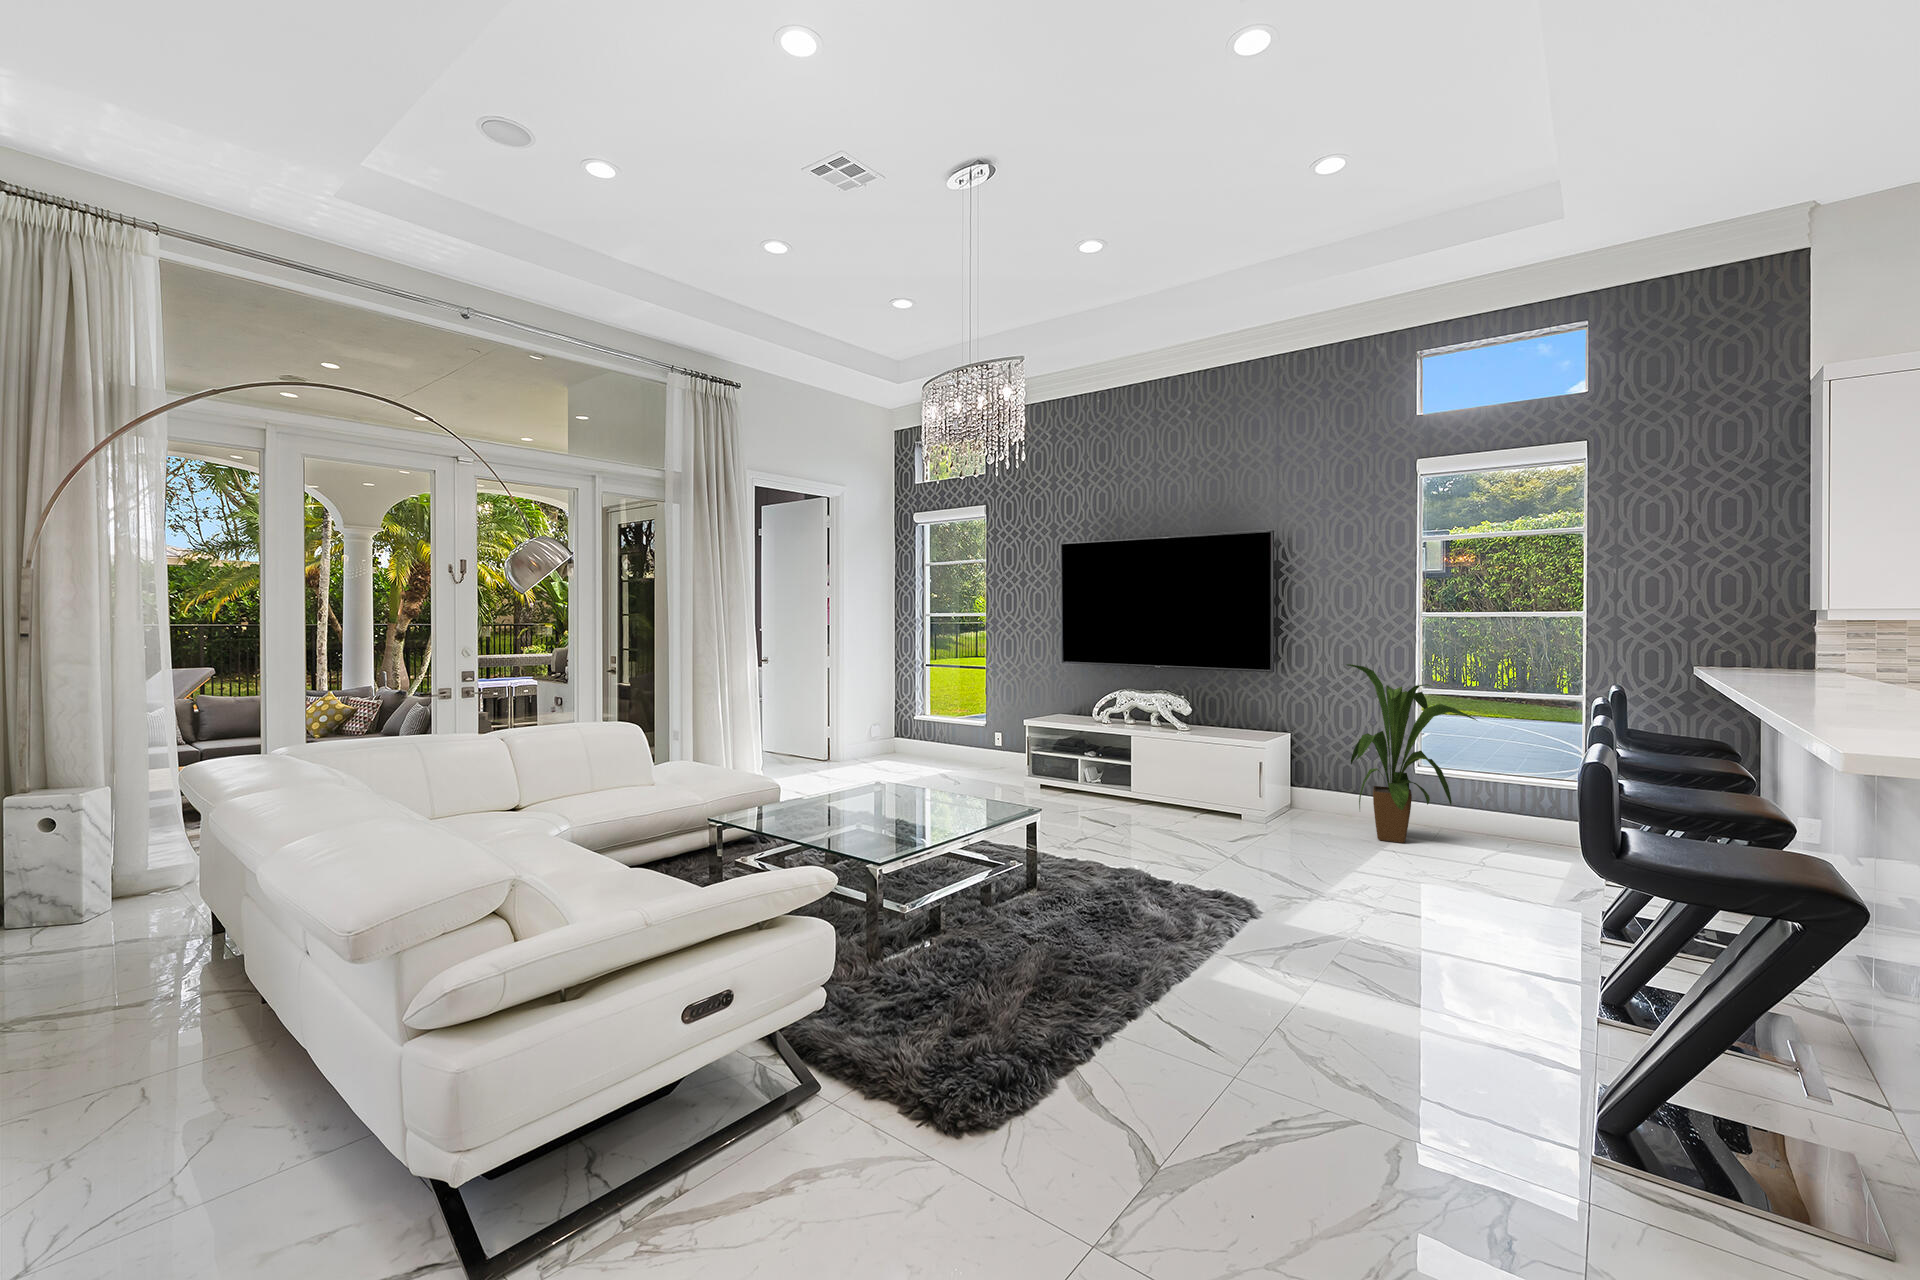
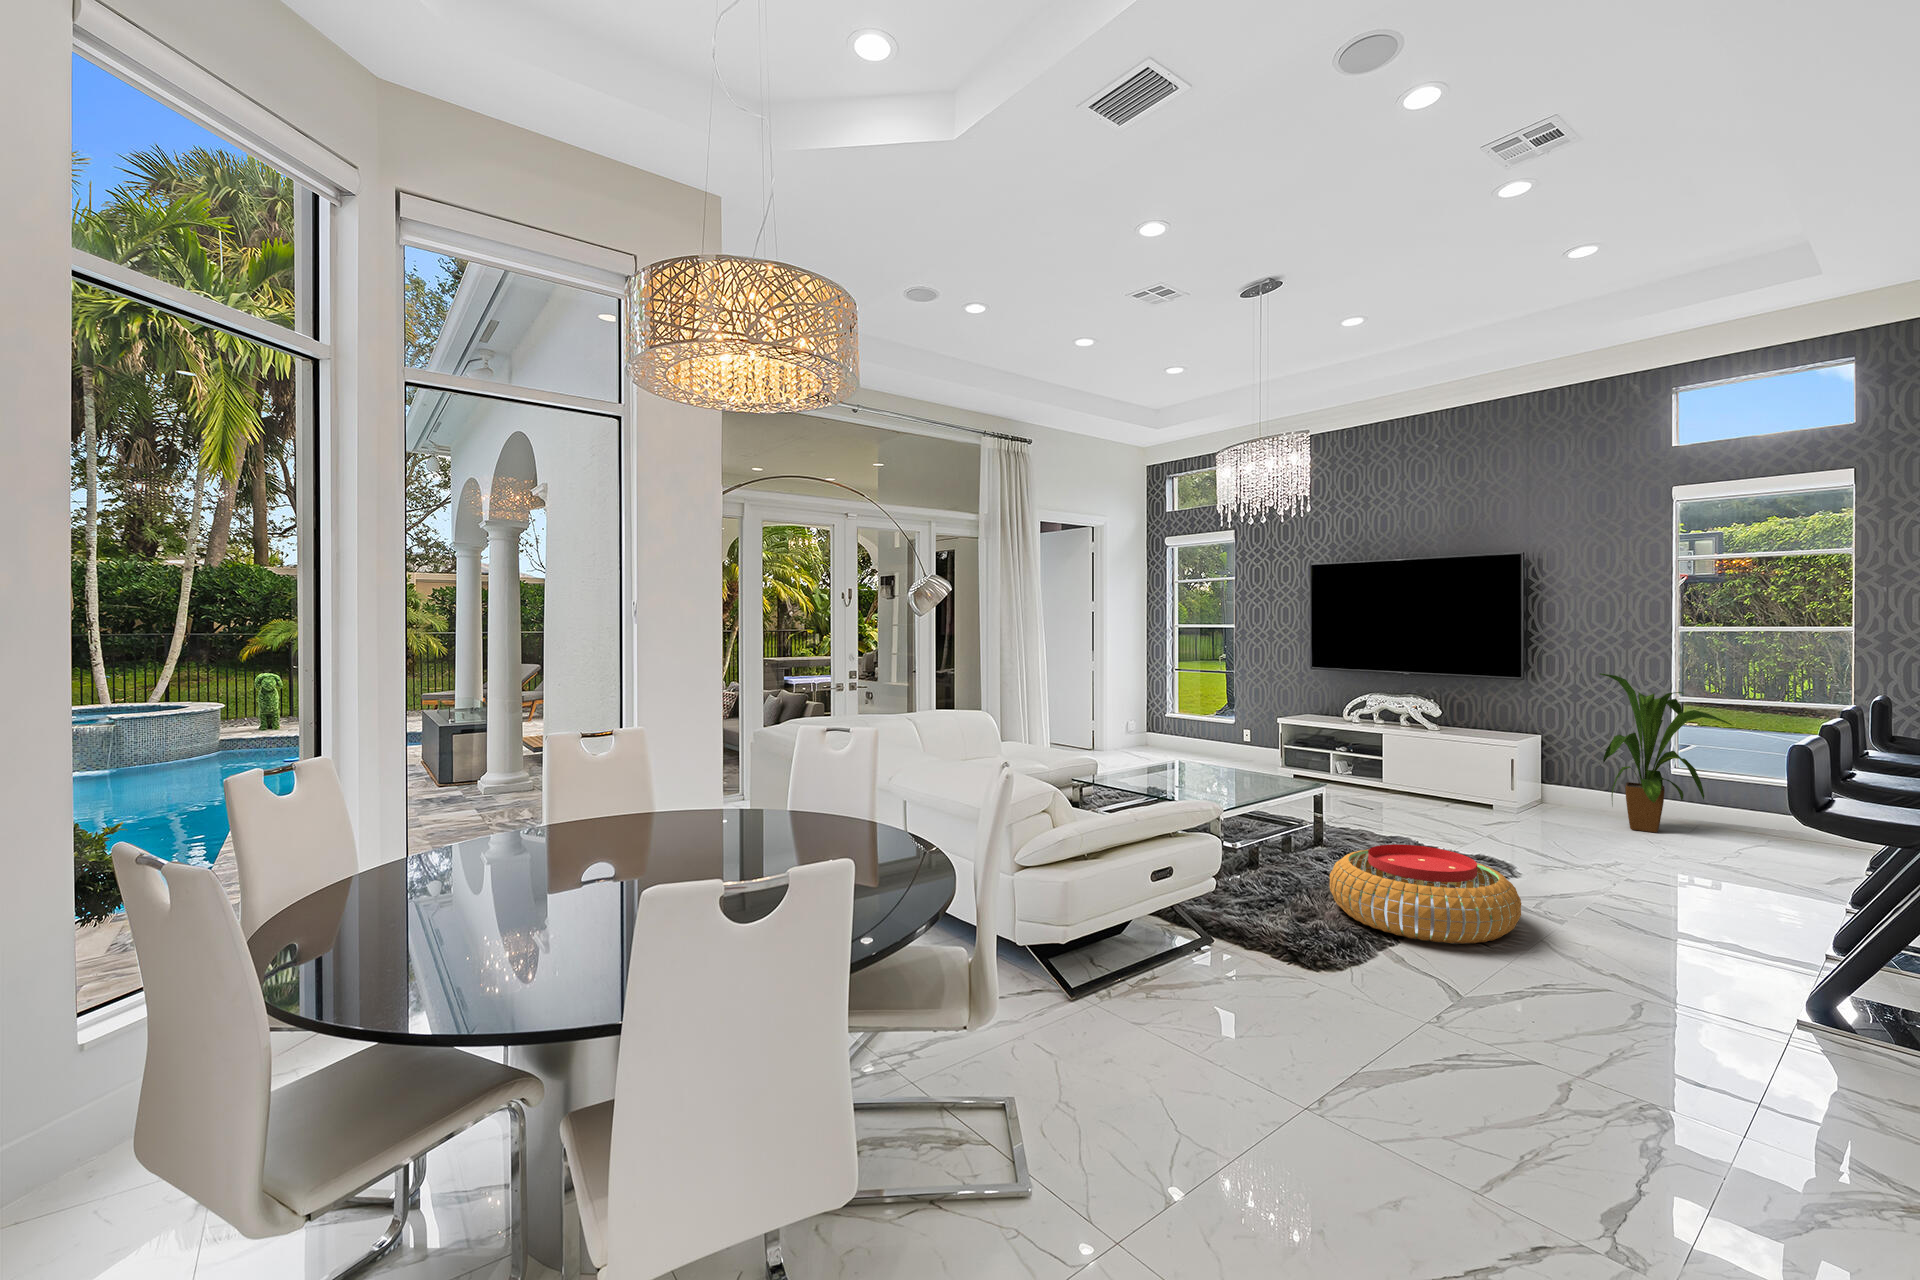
pouf: none [1011,900,1253,1060] -> present [1329,844,1522,944]

